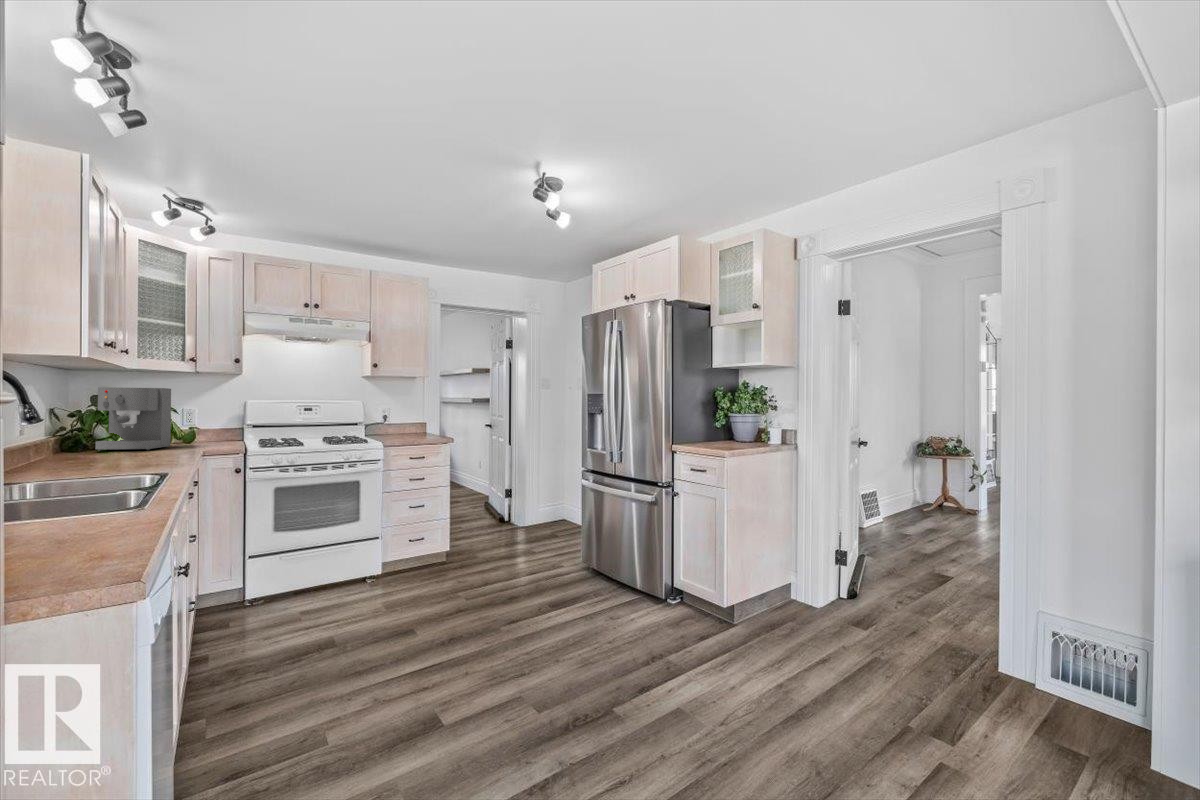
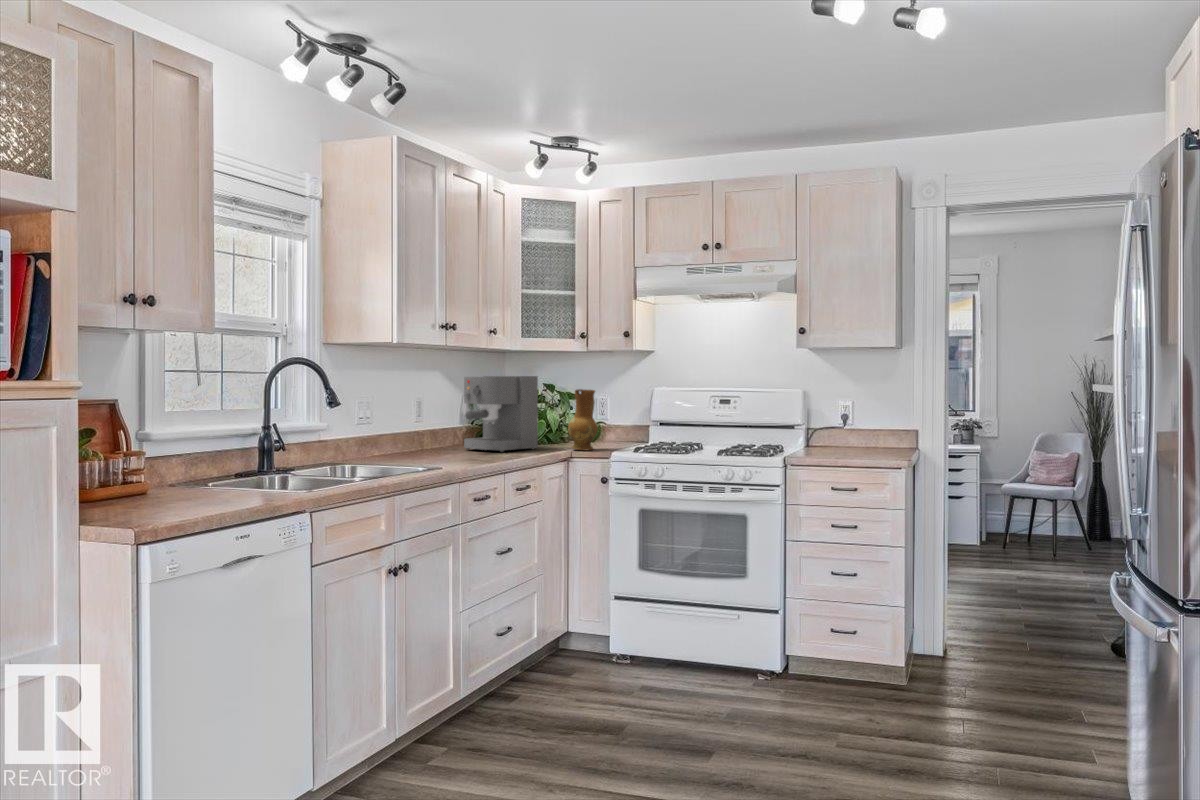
ceramic jug: none [204,399,231,446] -> present [568,389,598,450]

